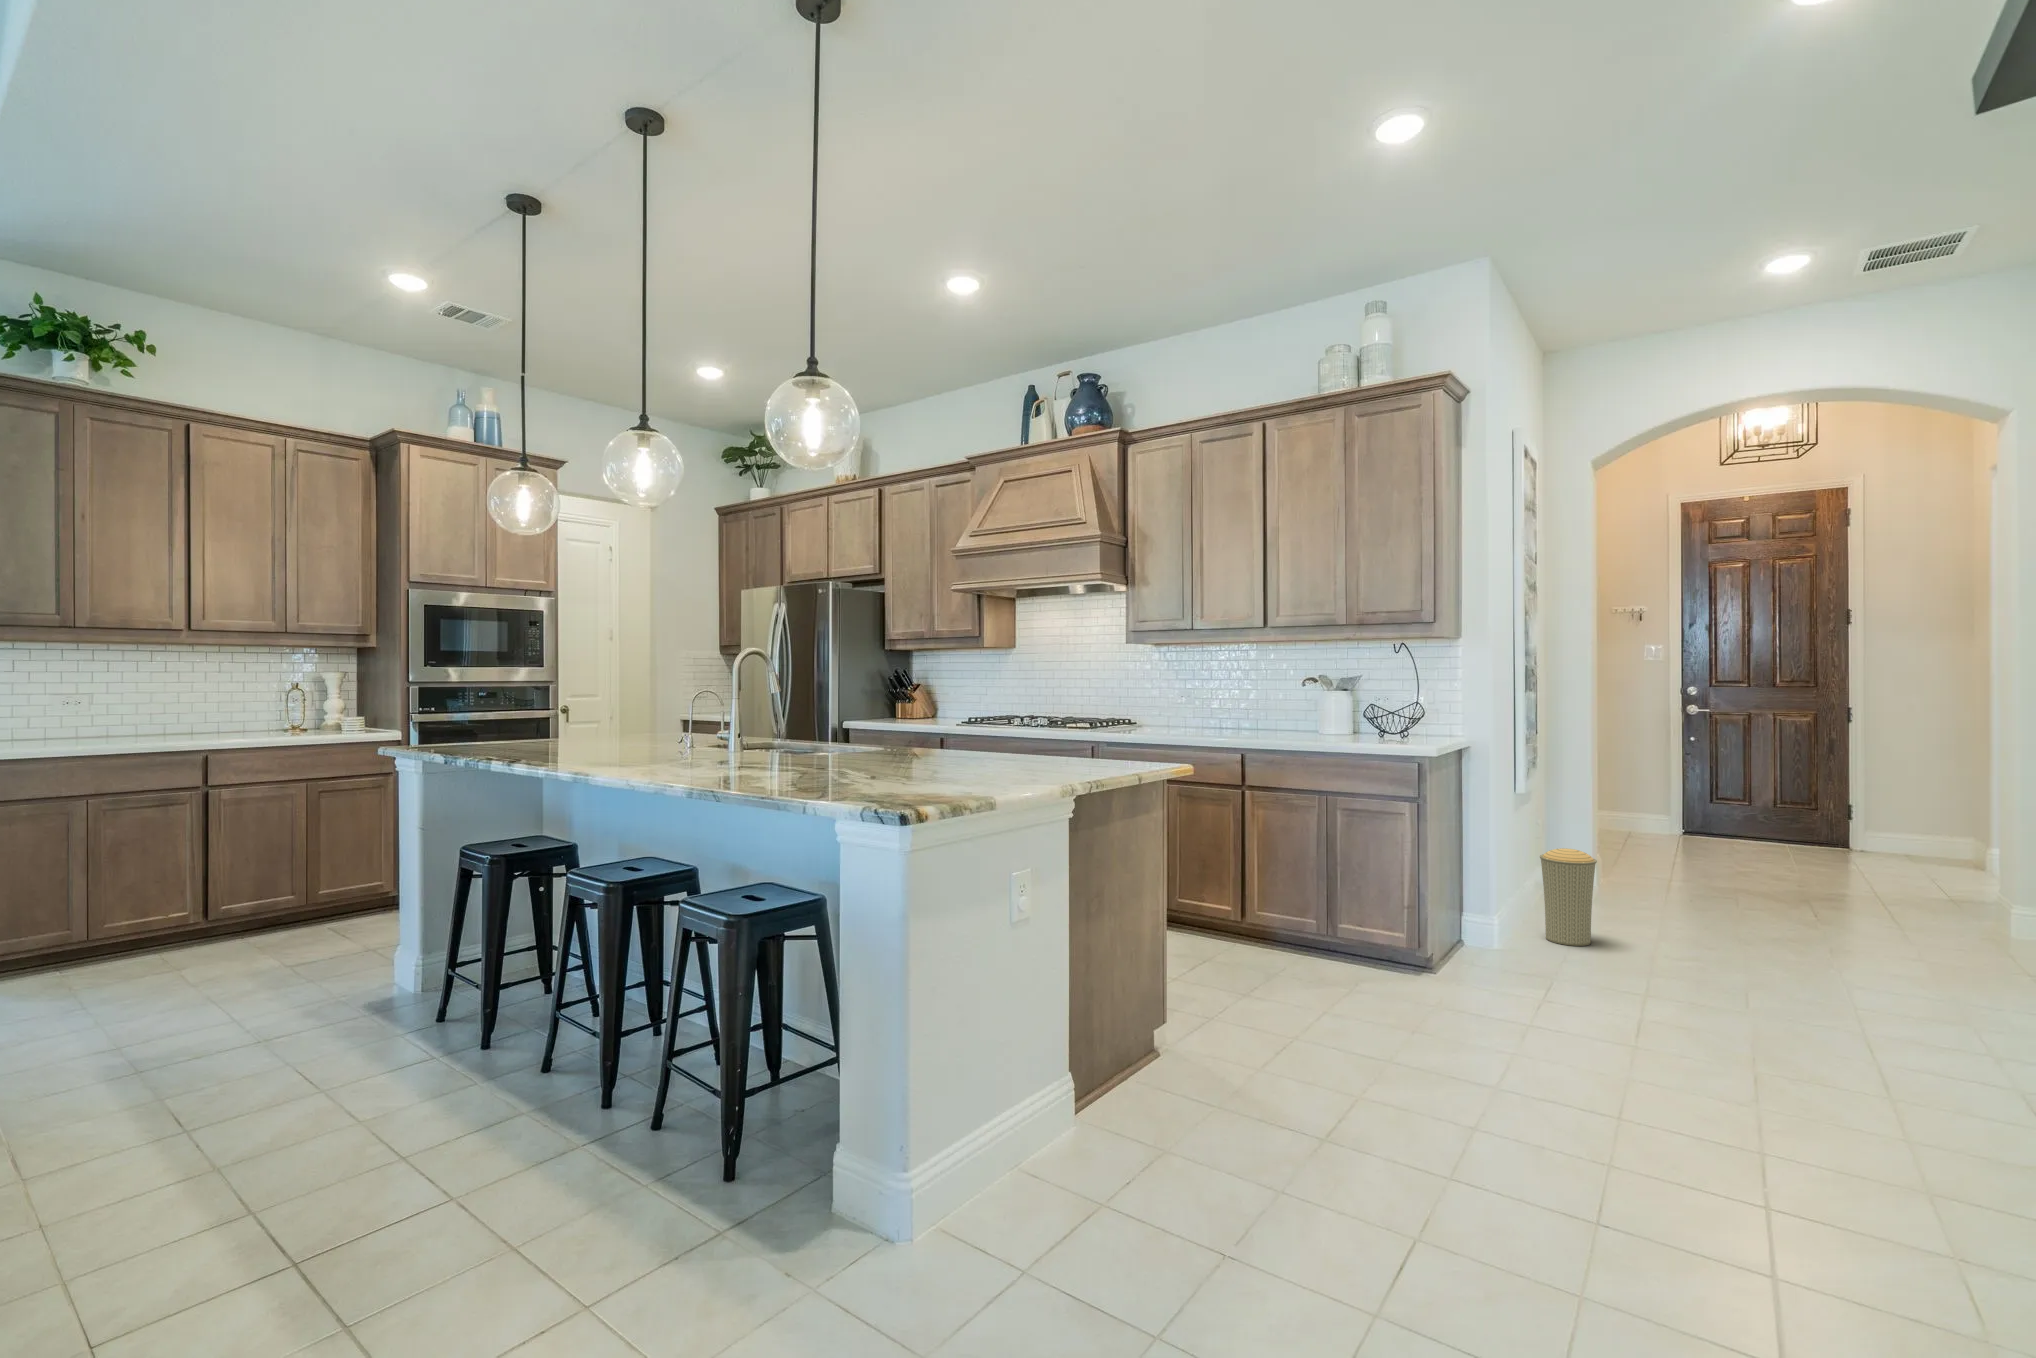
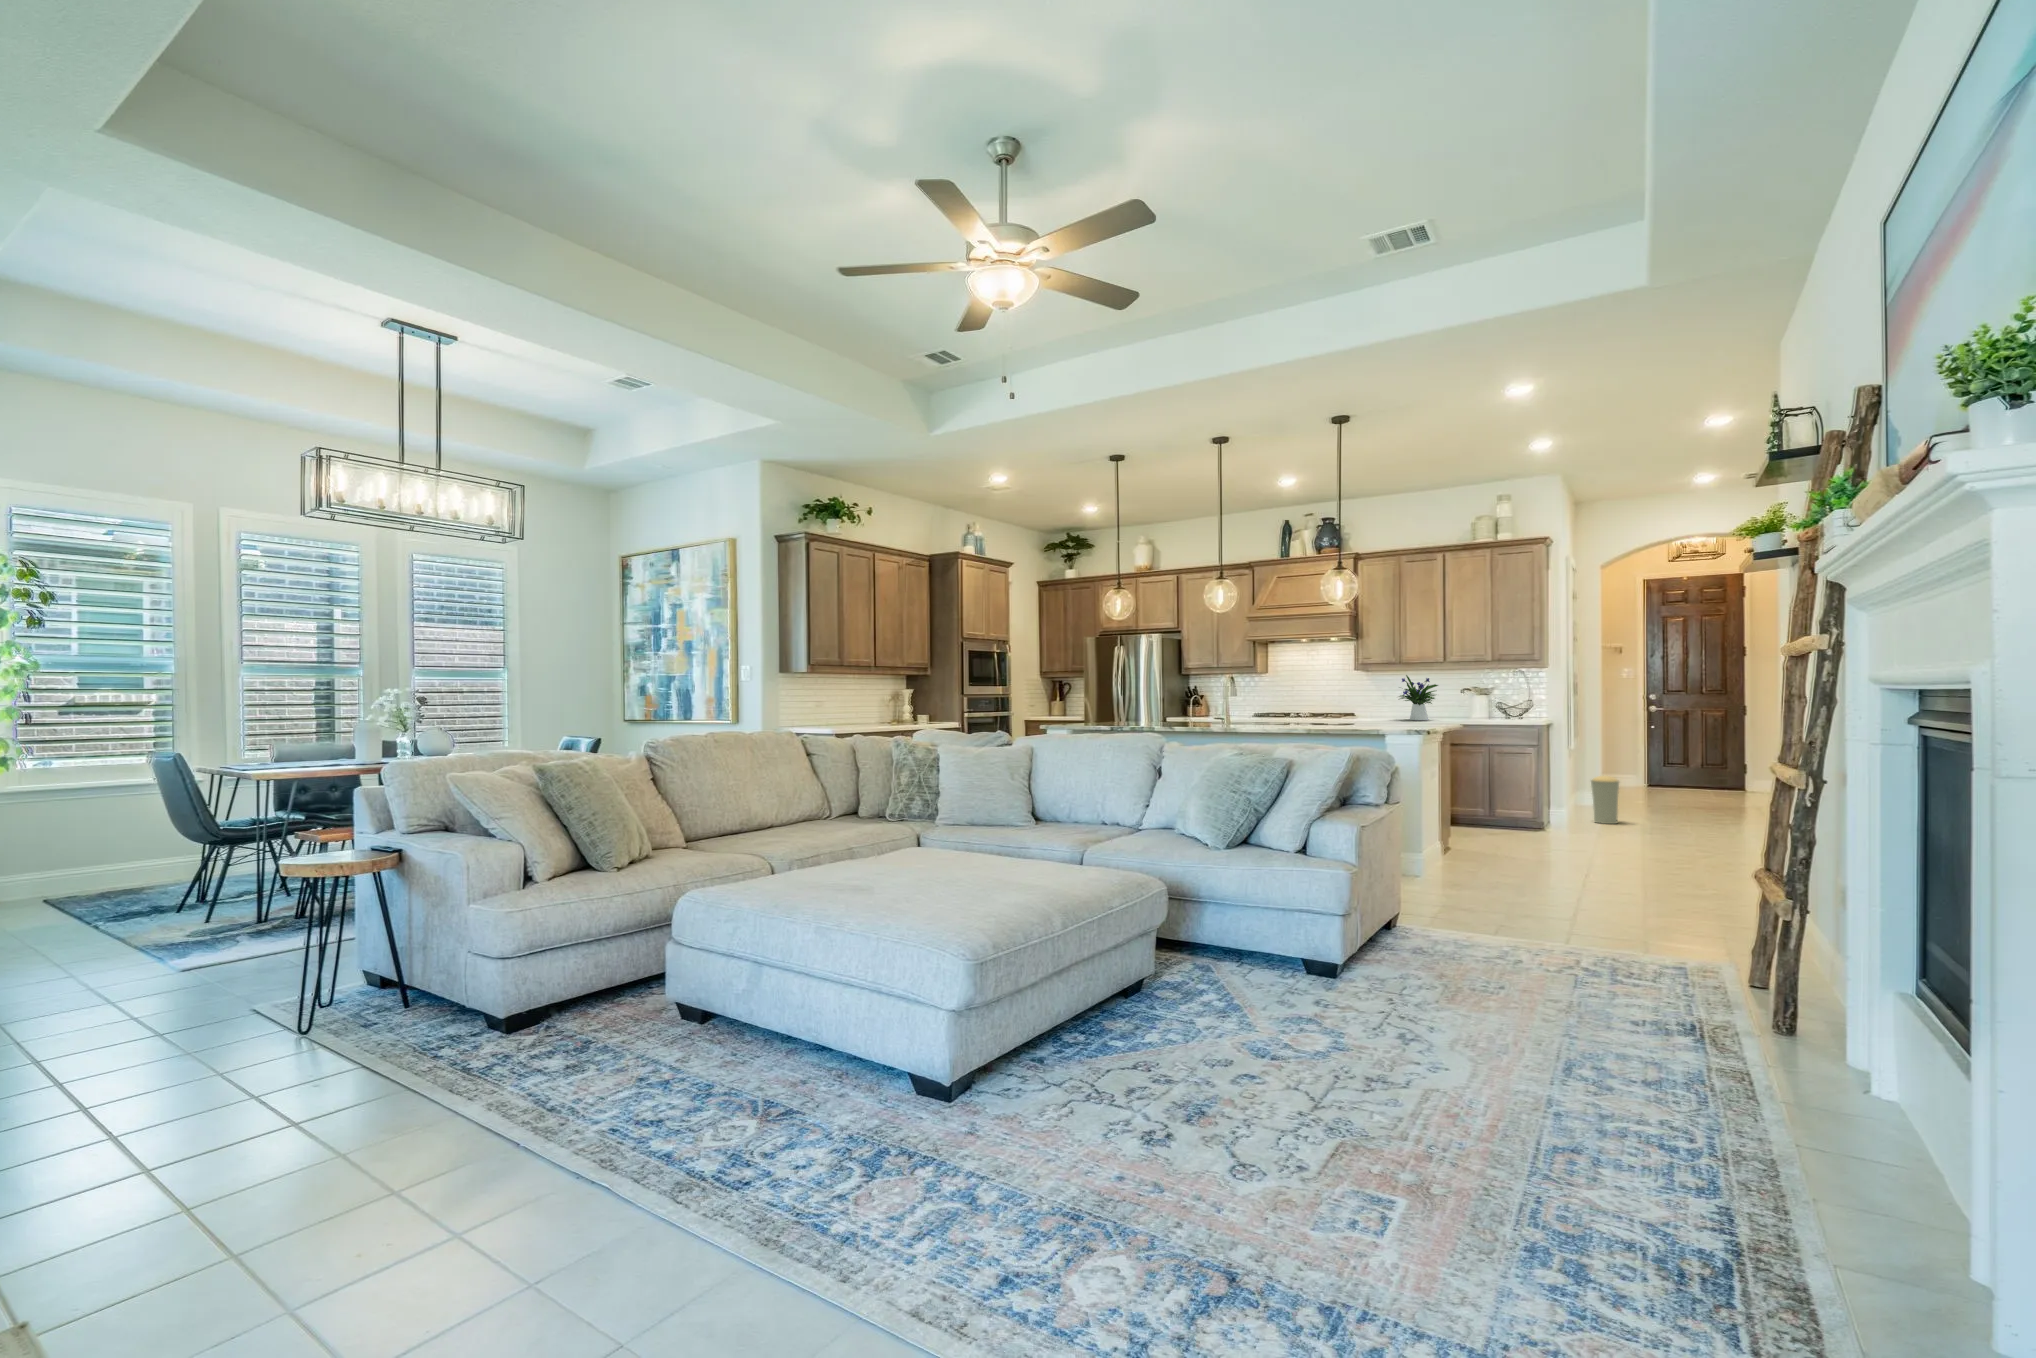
flower arrangement: none [1172,649,1255,736] -> present [1399,675,1438,720]

